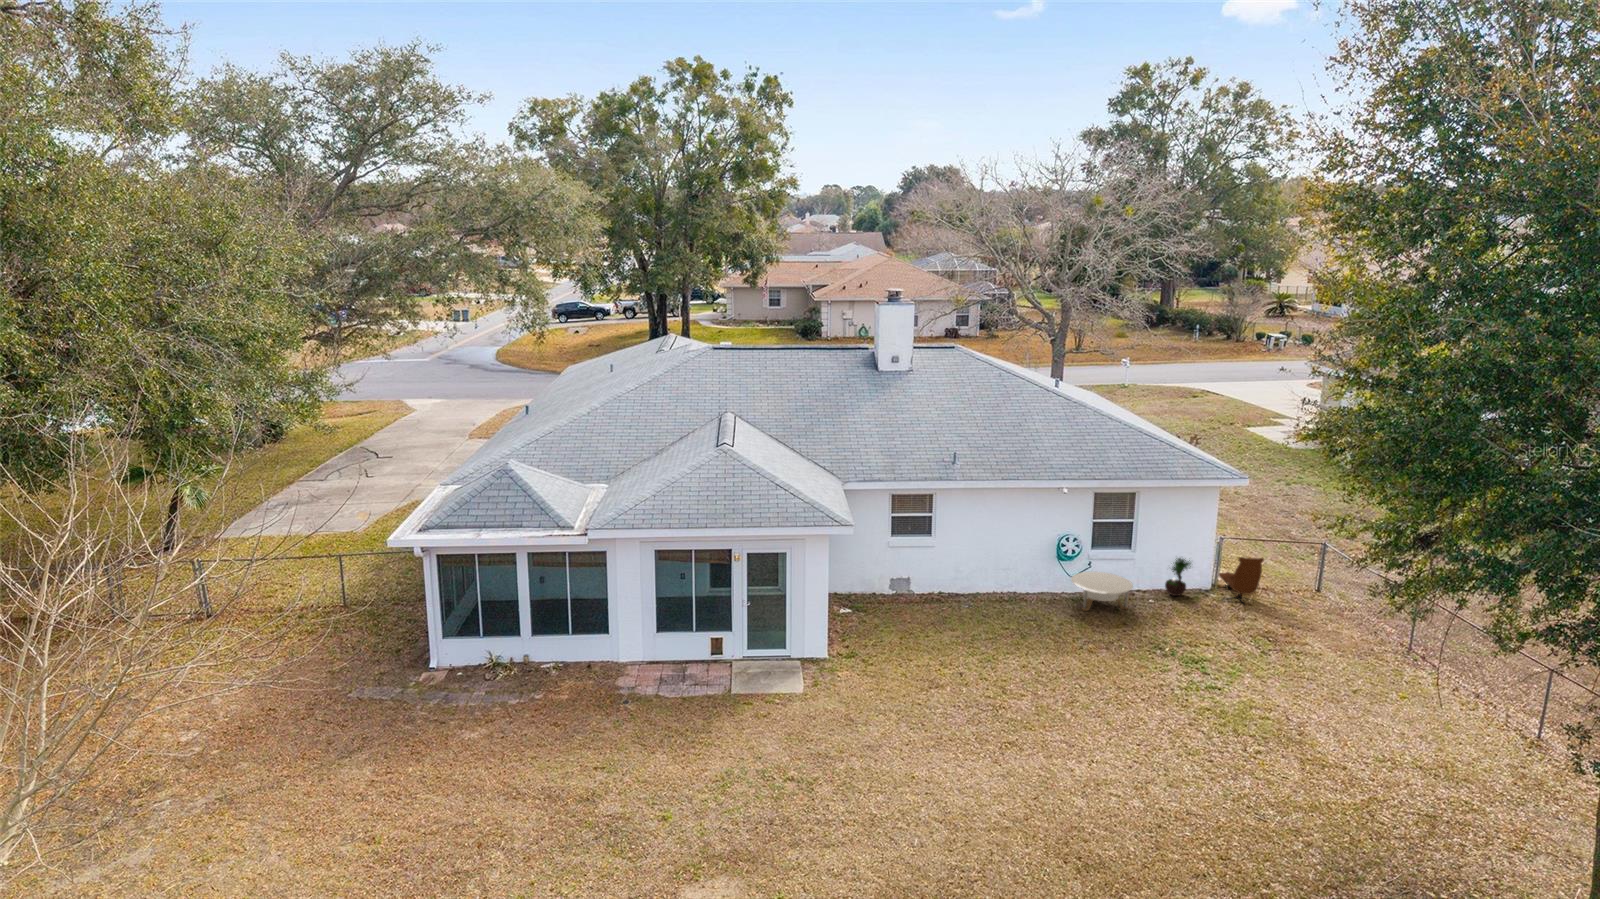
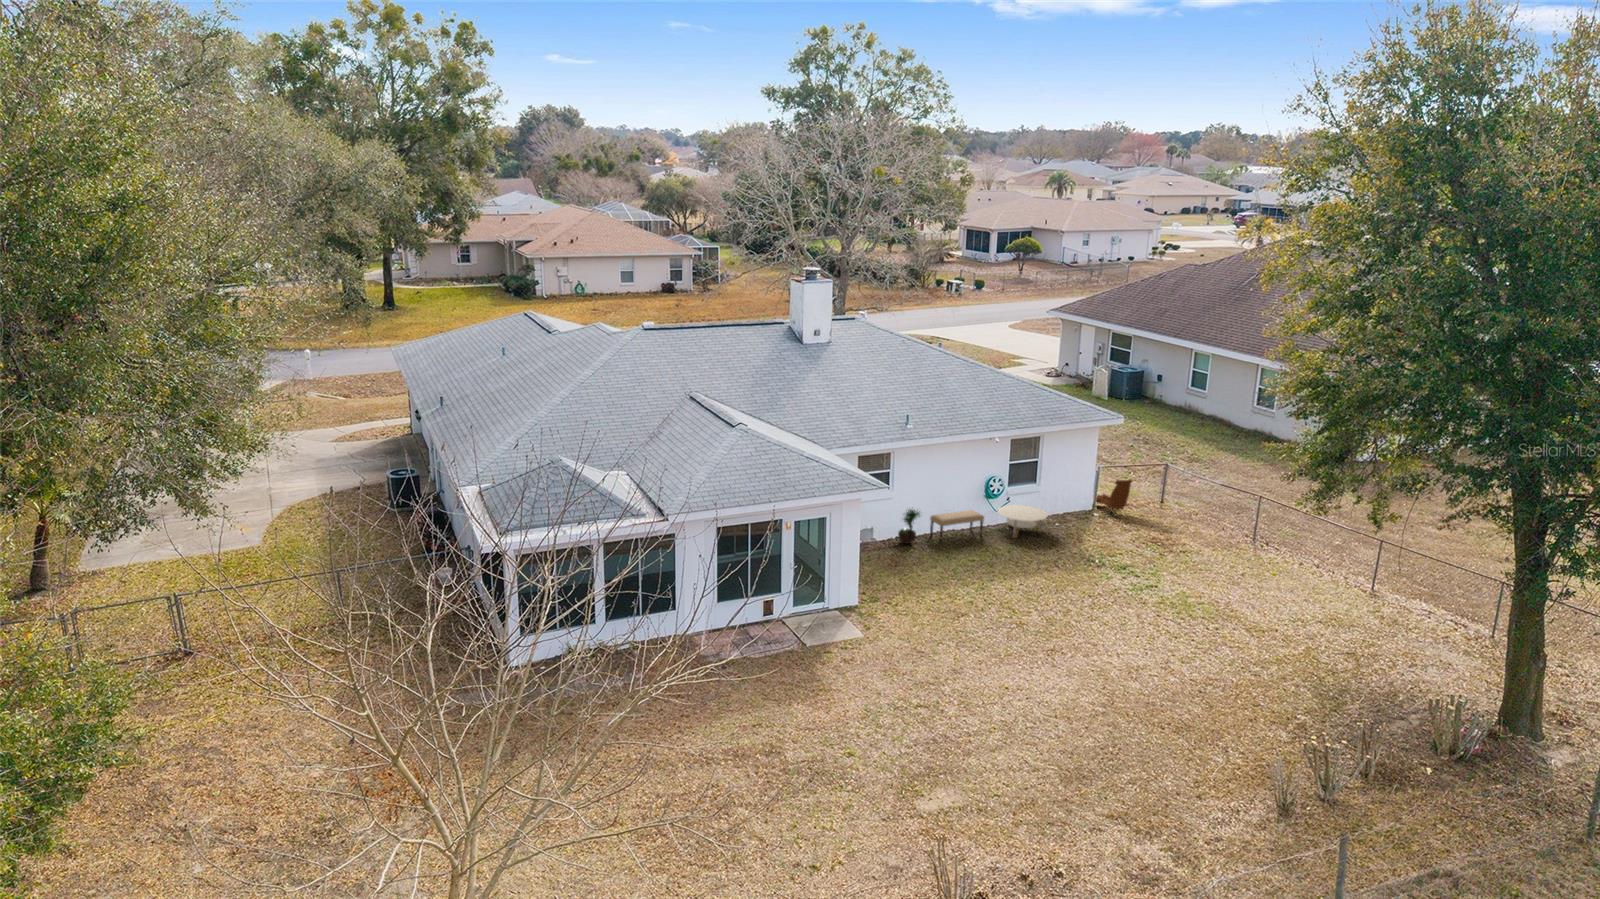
potted tree: present [1165,558,1191,596] -> present [898,510,920,544]
bench: none [984,572,1048,604] -> present [930,510,984,541]

